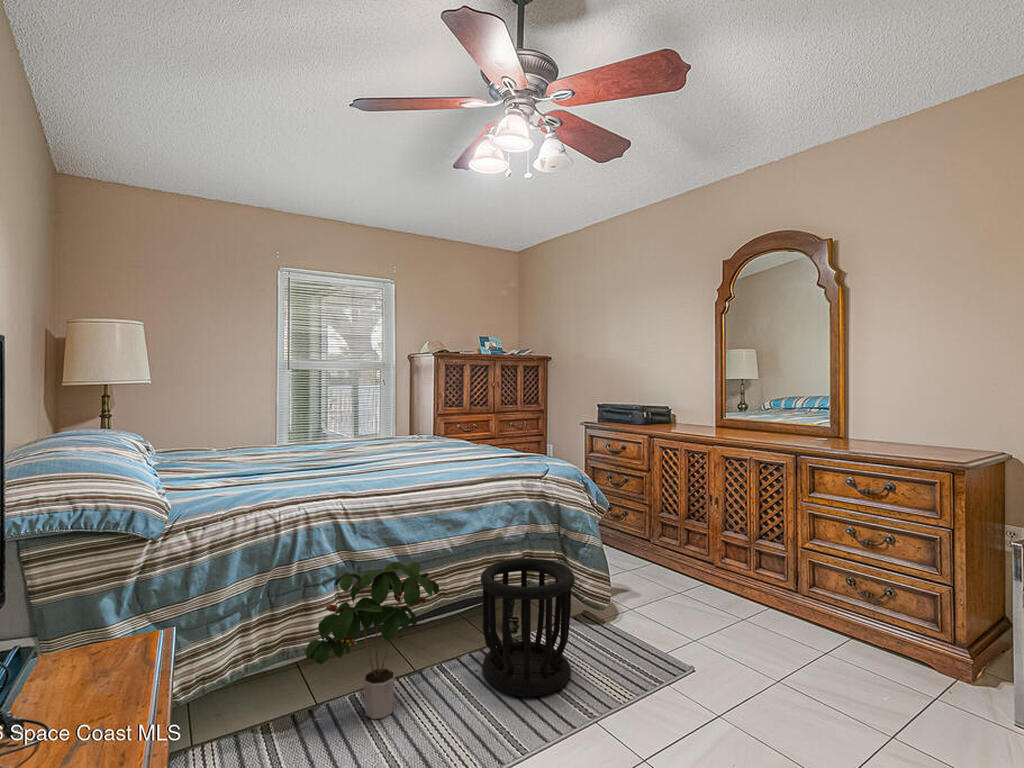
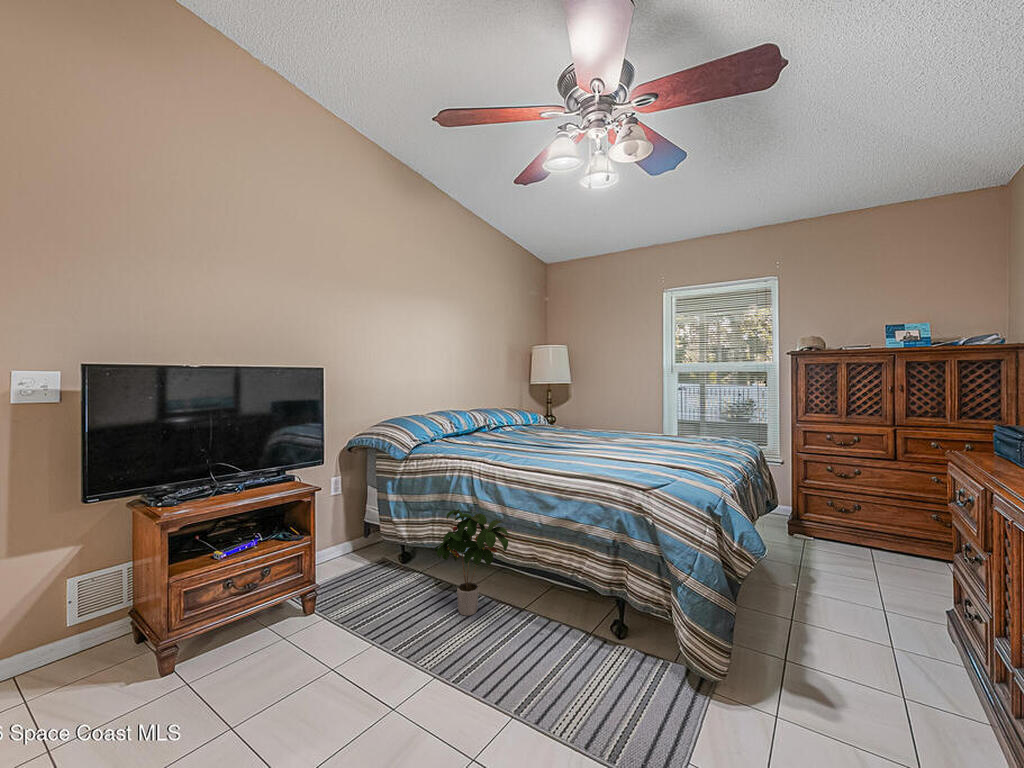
wastebasket: present [481,558,575,697] -> none [512,551,602,690]

